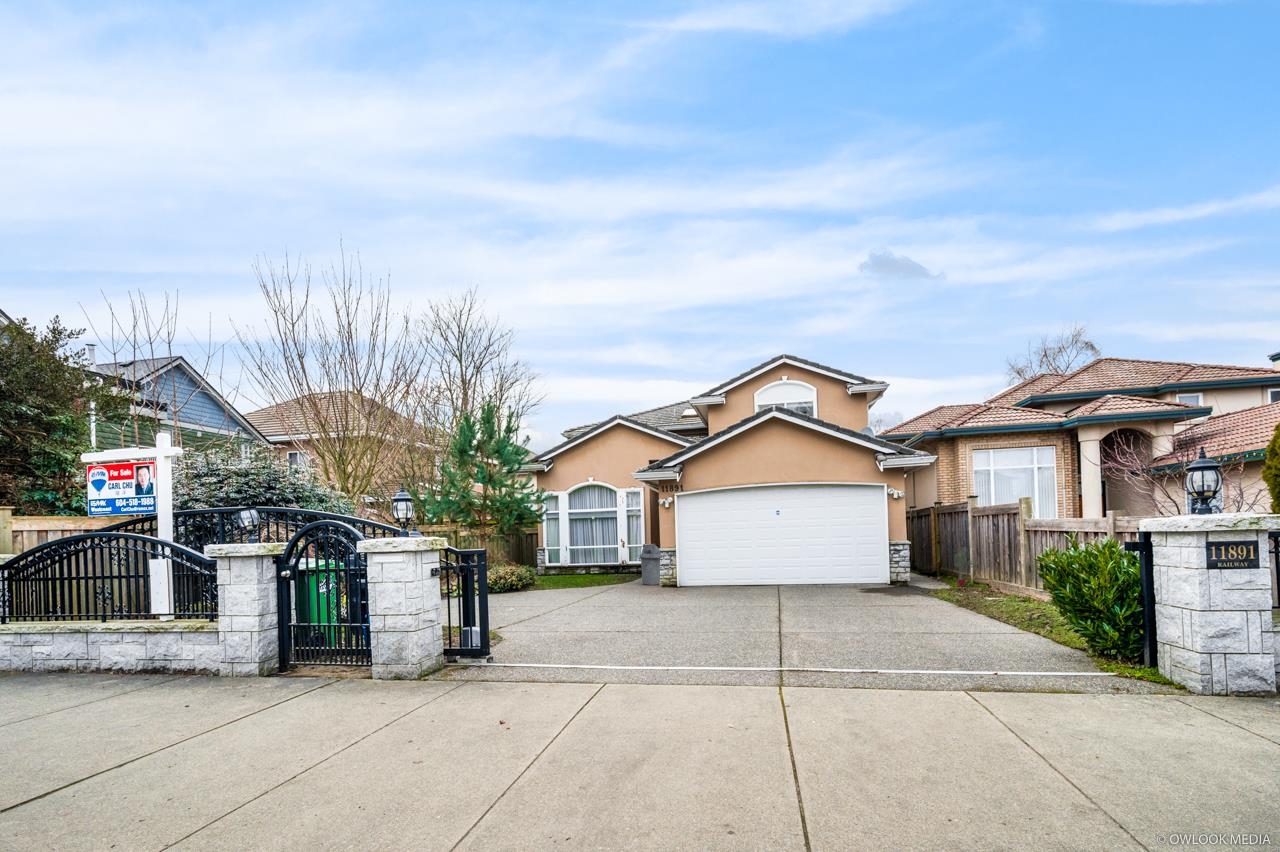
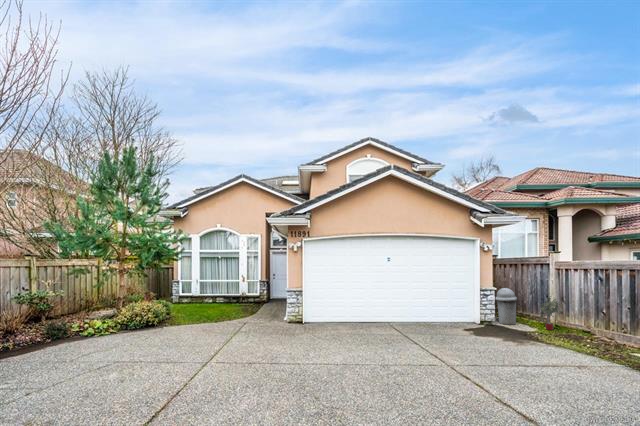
trash can: present [640,544,662,585] -> present [495,287,518,325]

